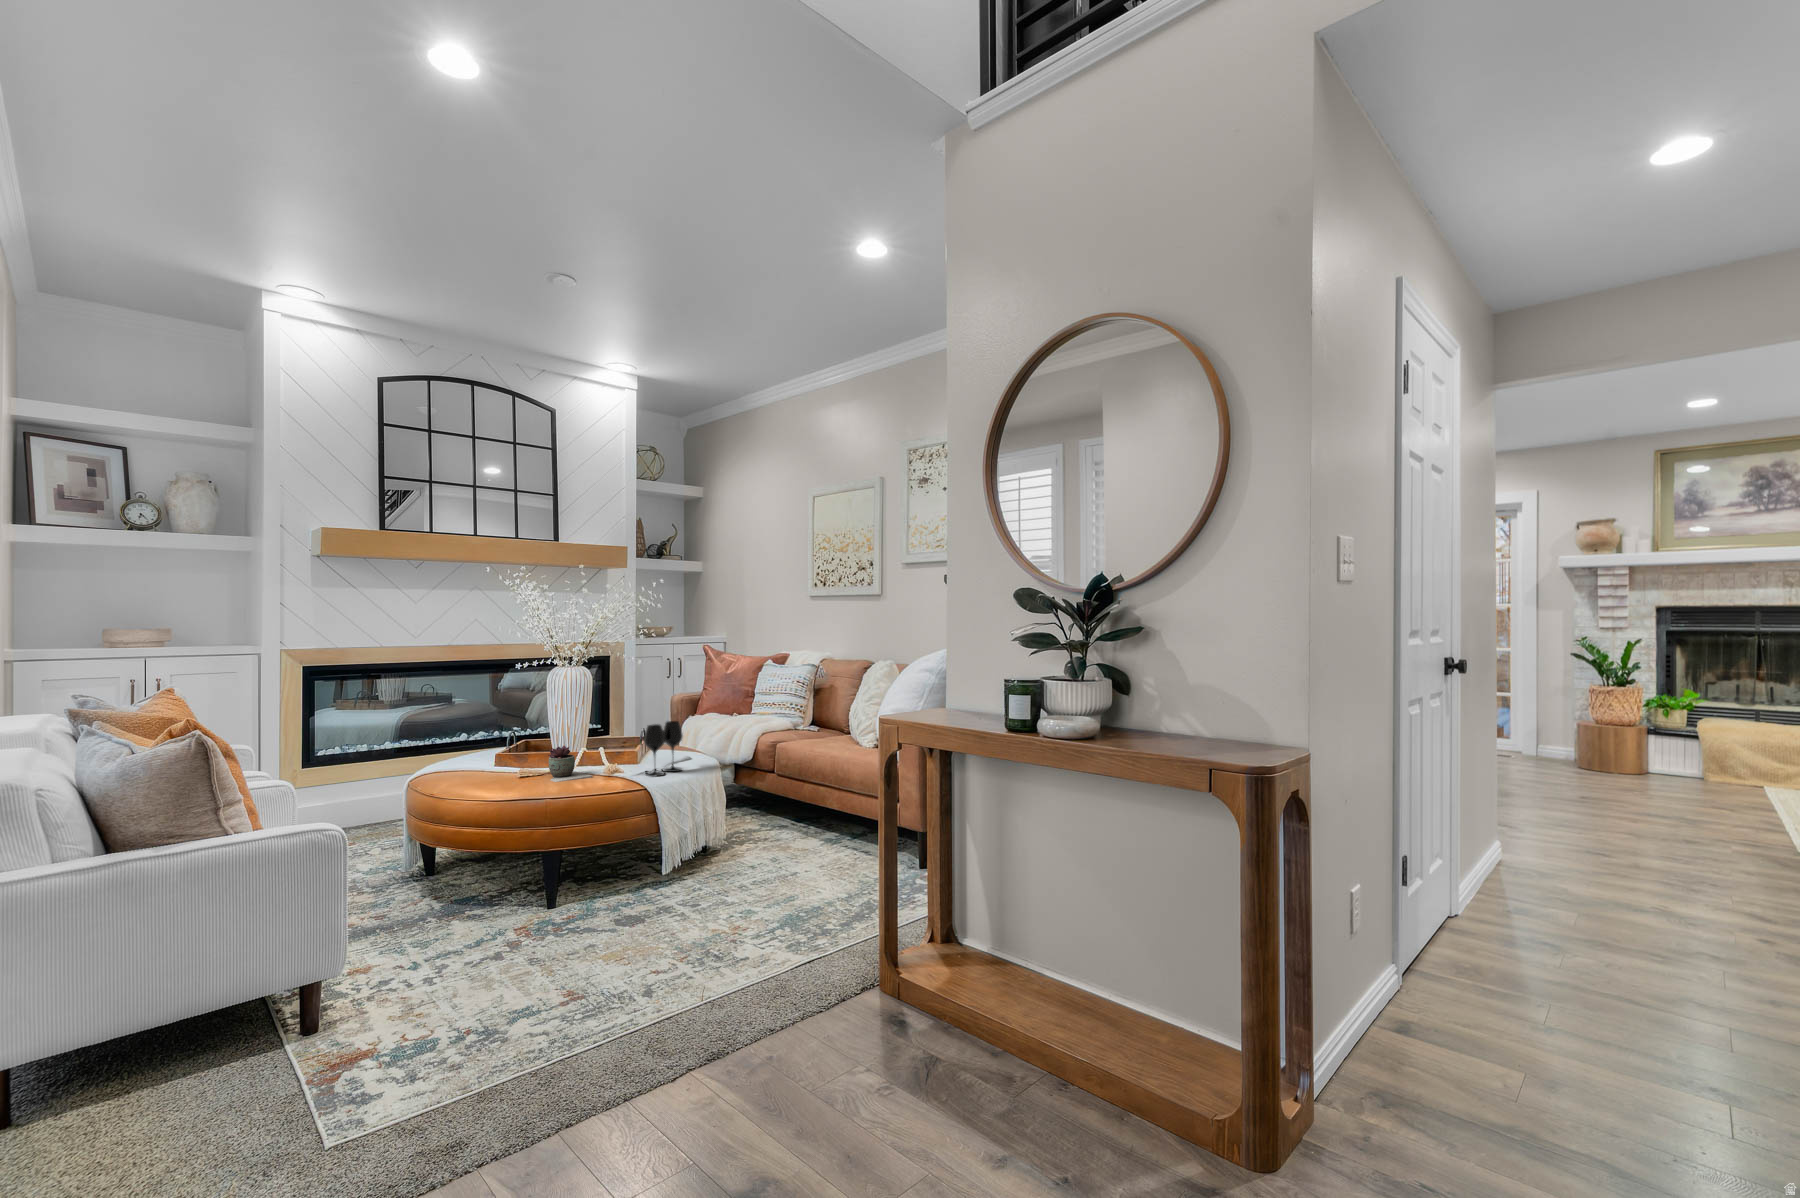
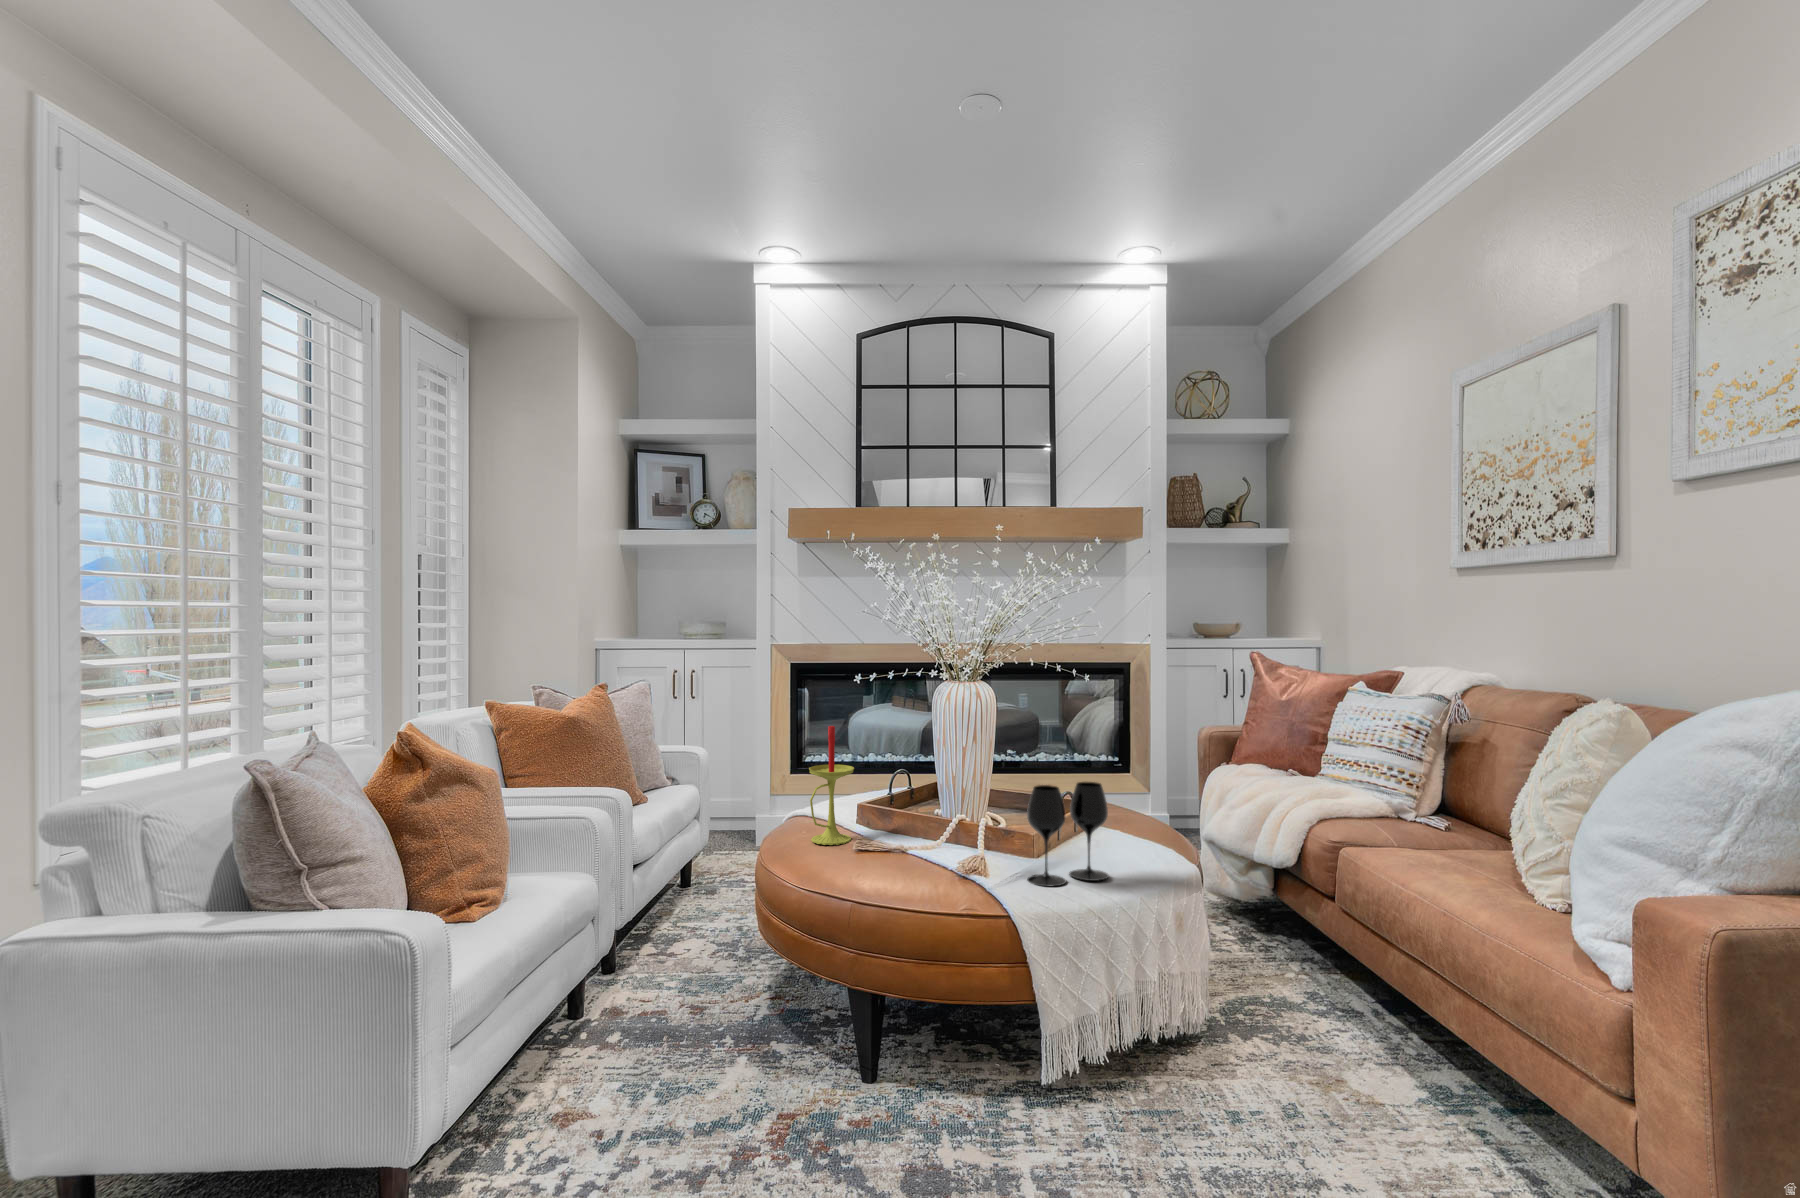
candle: none [489,704,520,780] -> present [809,726,854,845]
succulent plant: present [548,746,592,782] -> none [858,802,936,871]

